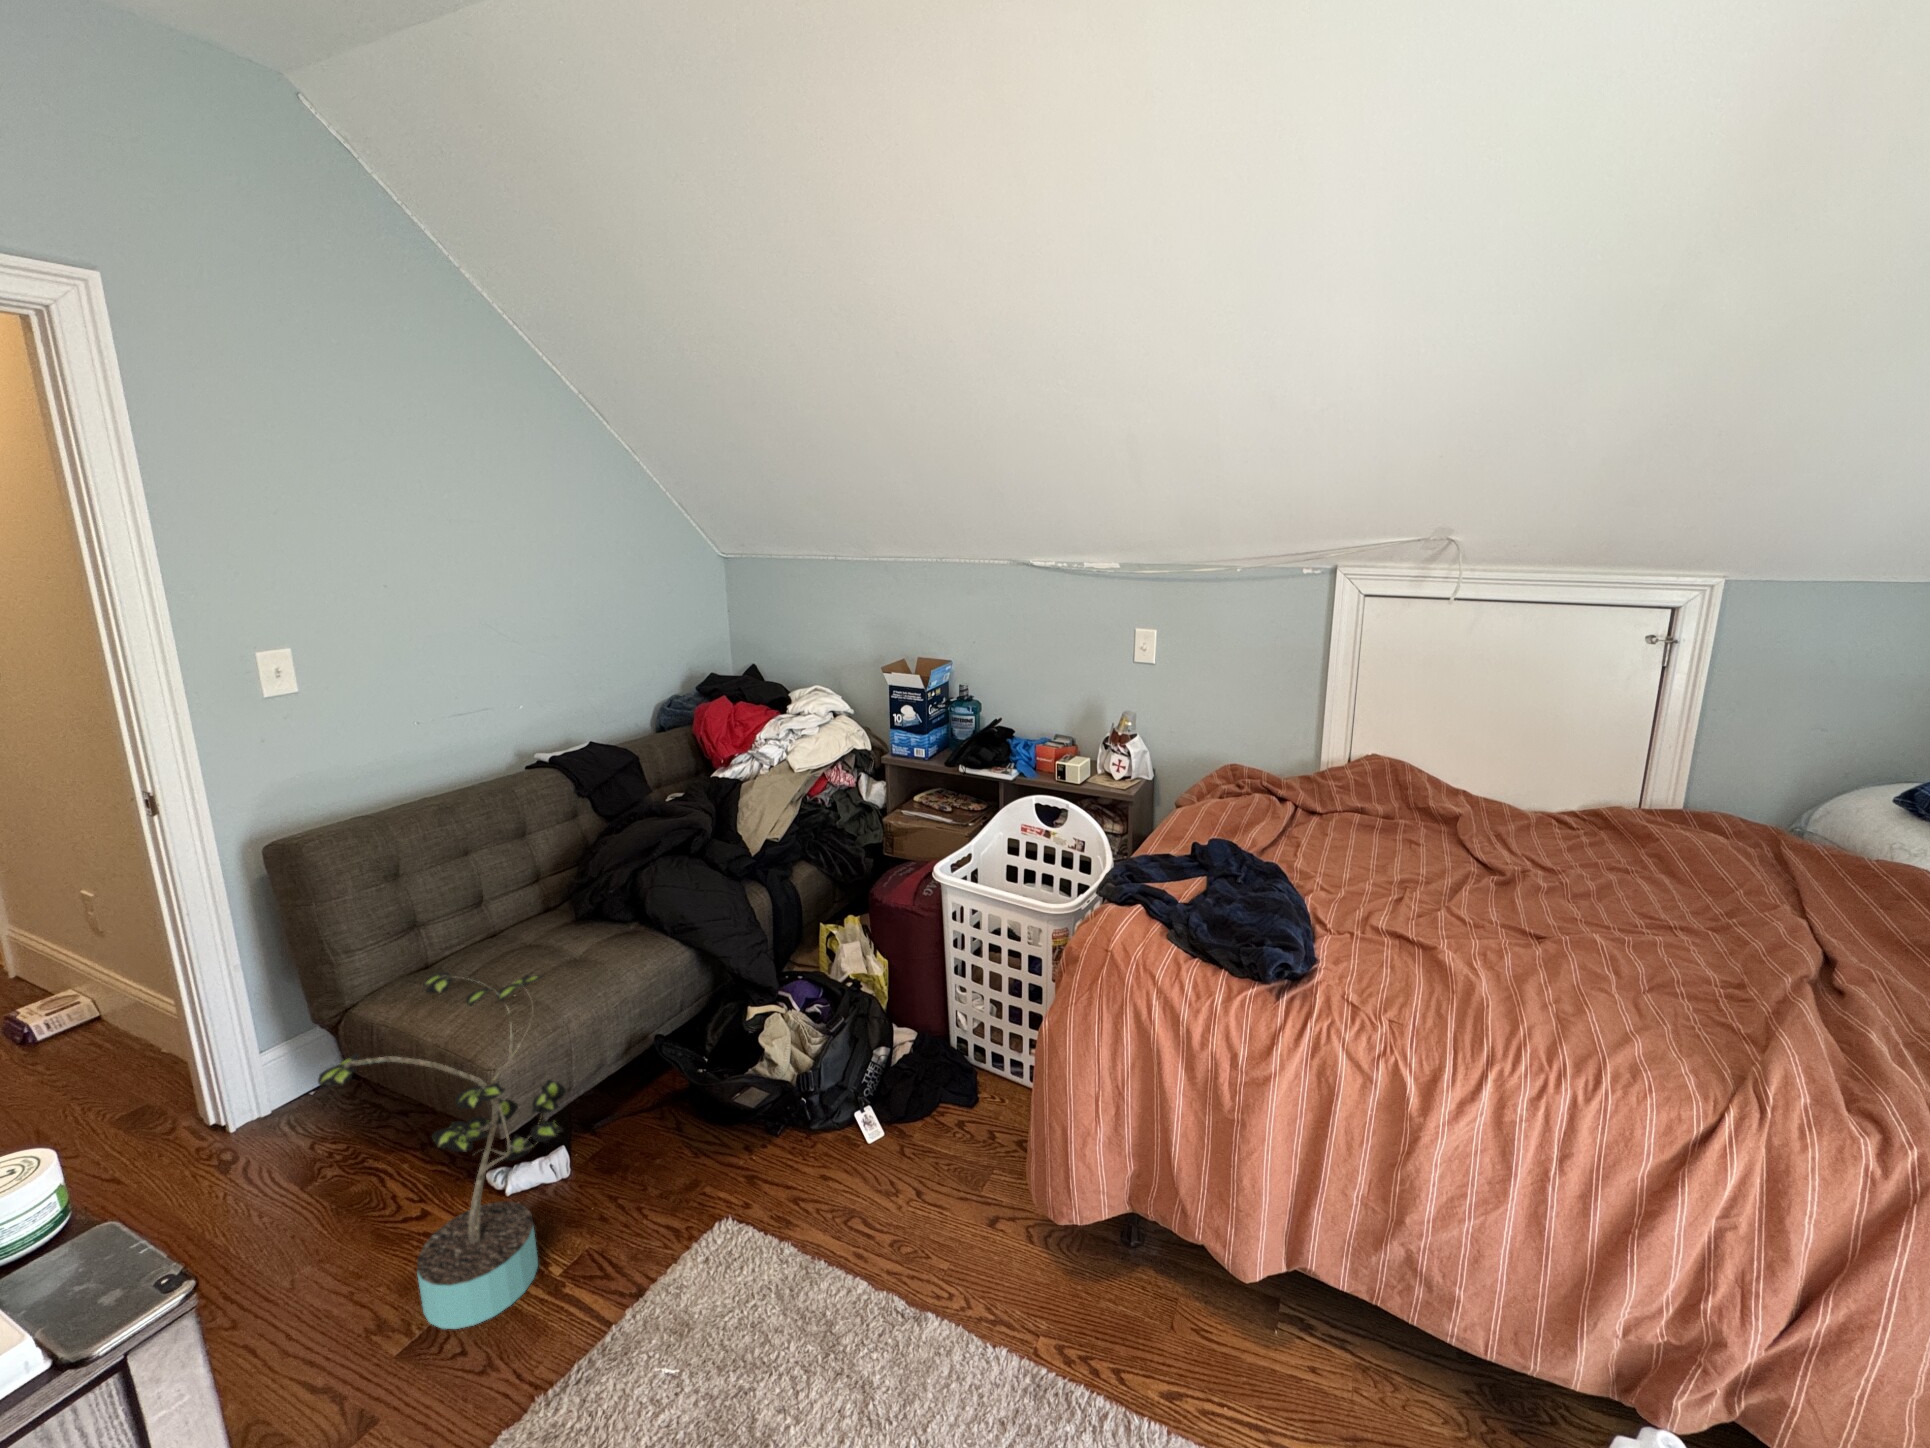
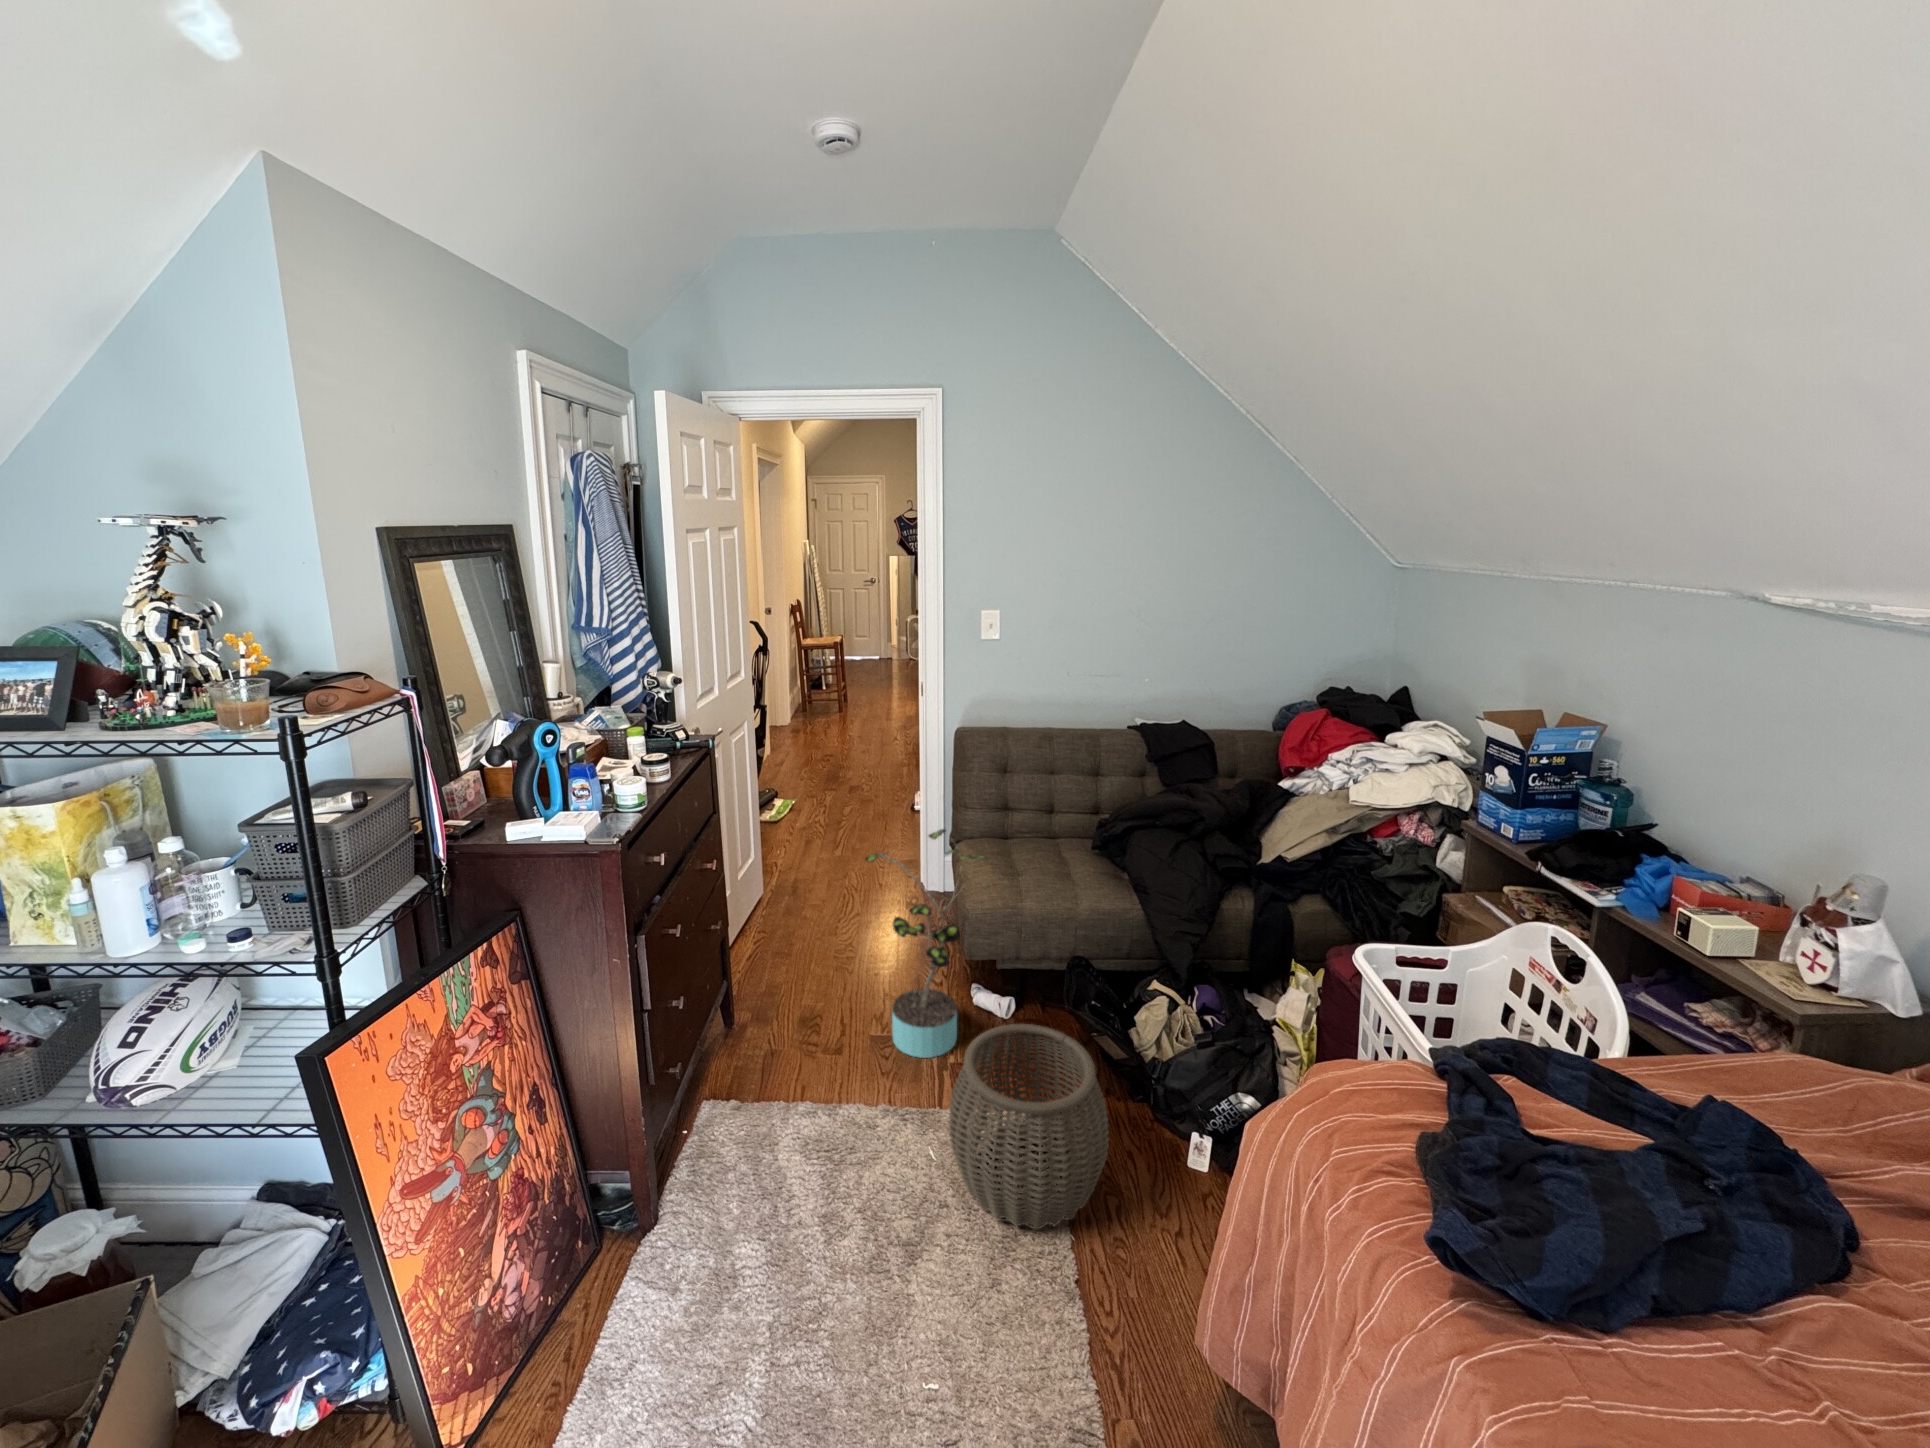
woven basket: none [671,1098,866,1354] -> present [949,1024,1109,1229]

